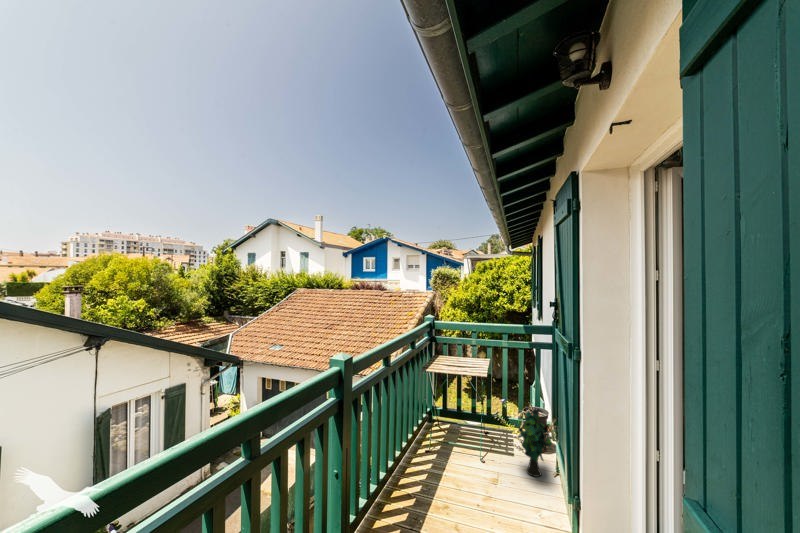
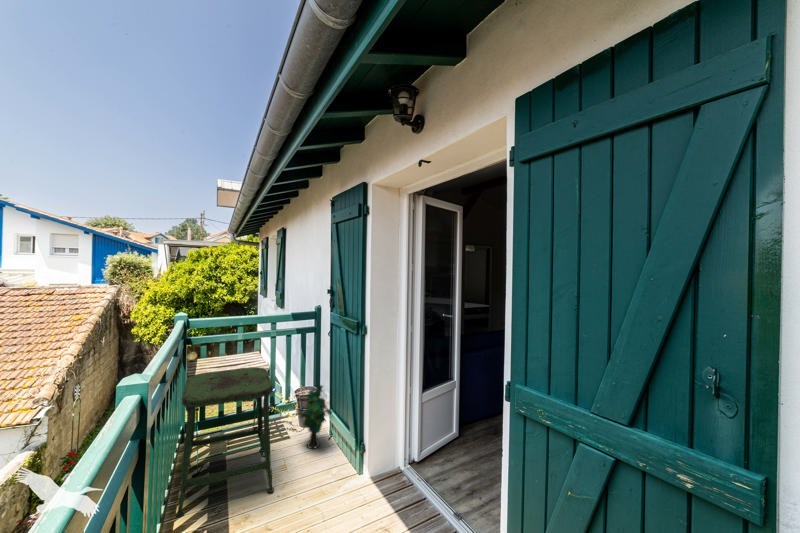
stool: none [403,368,486,497] -> present [176,367,274,518]

